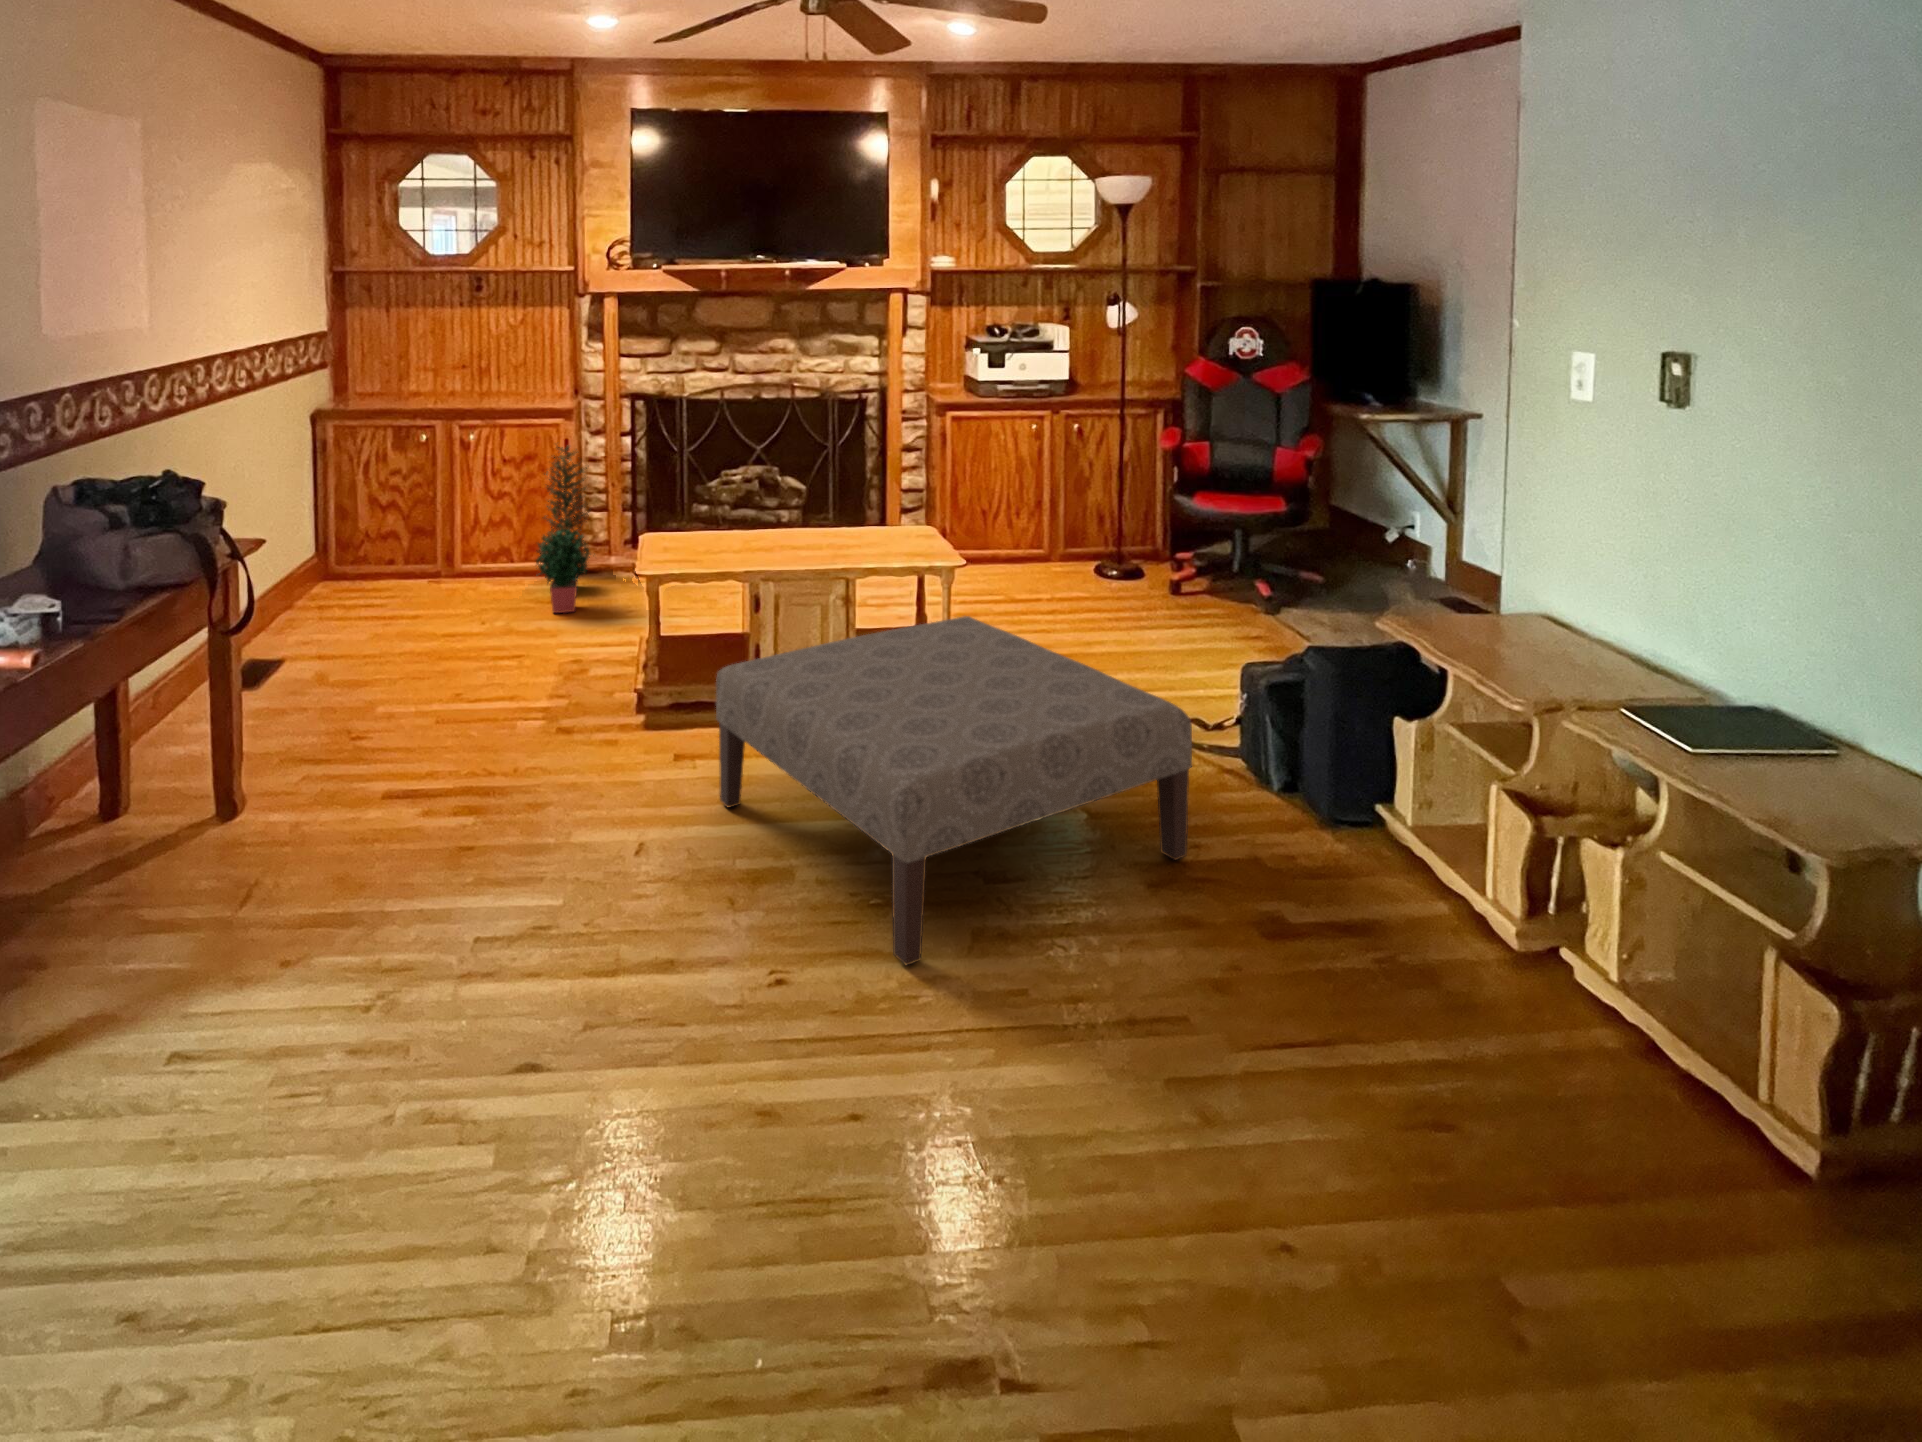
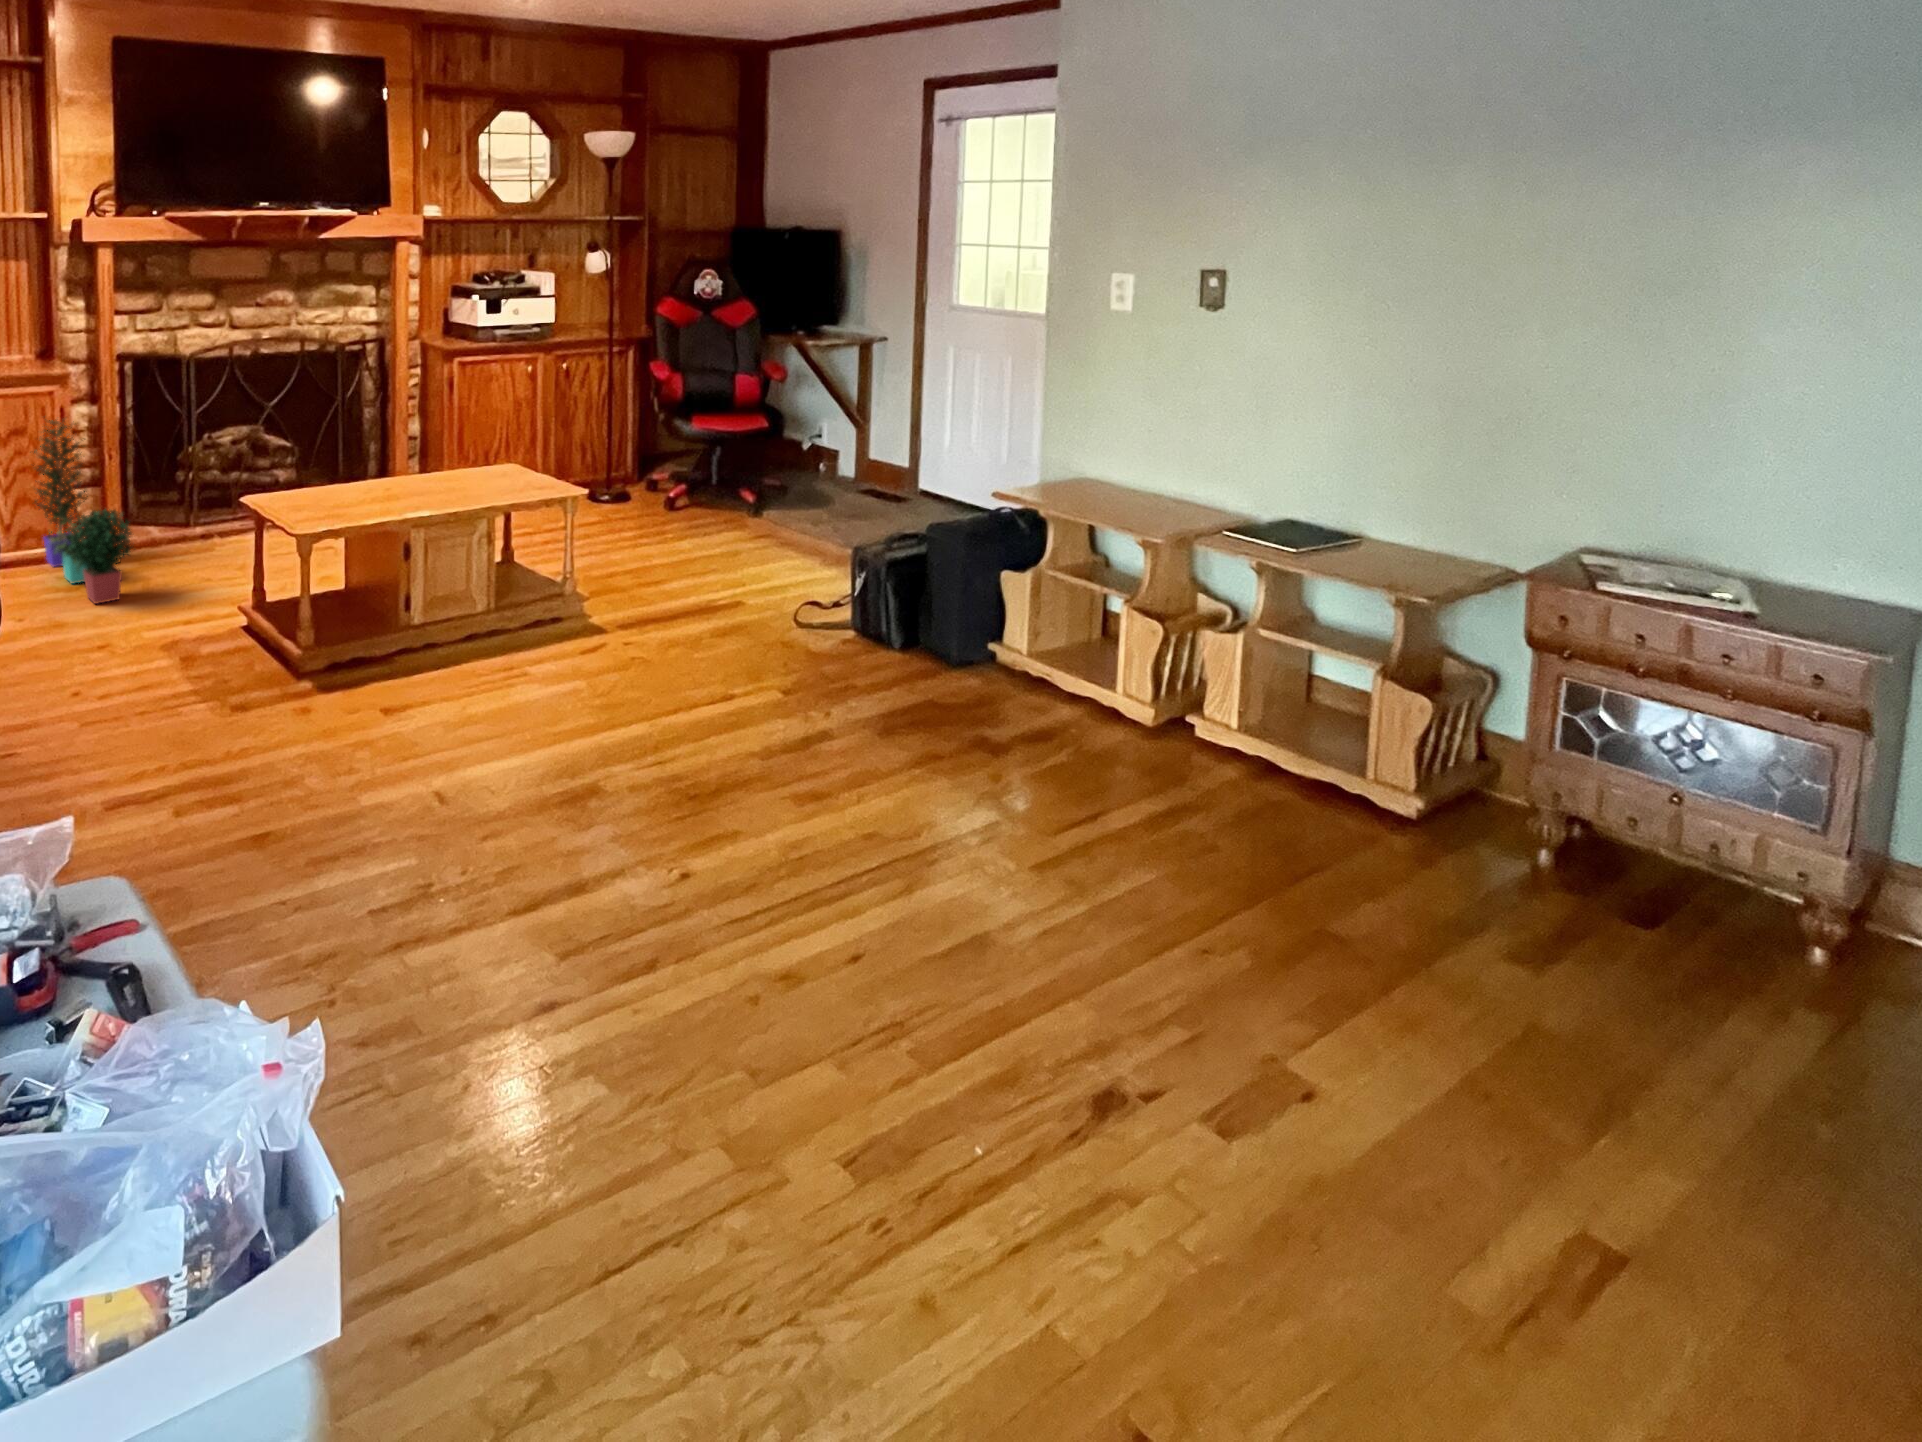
ottoman: present [716,616,1192,965] -> none [473,537,890,833]

